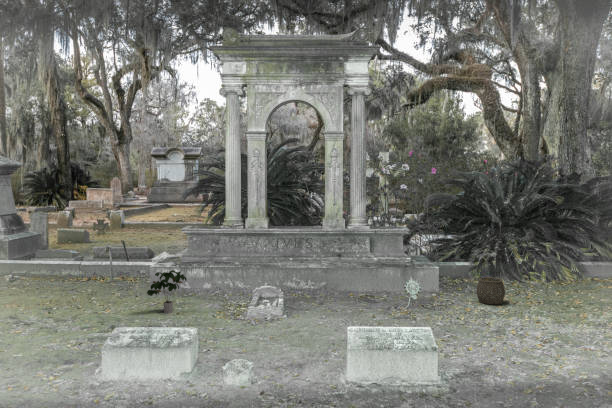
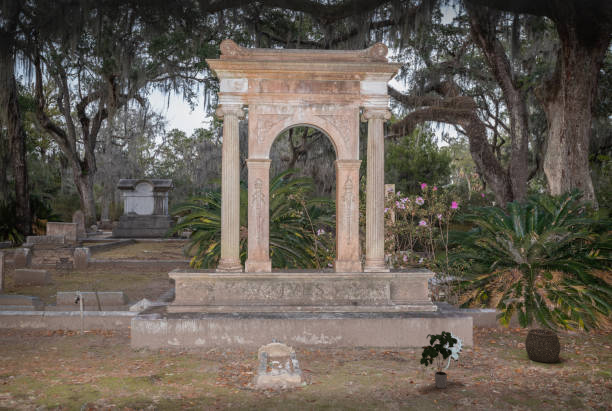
potted plant: present [147,270,186,313] -> present [420,331,457,388]

